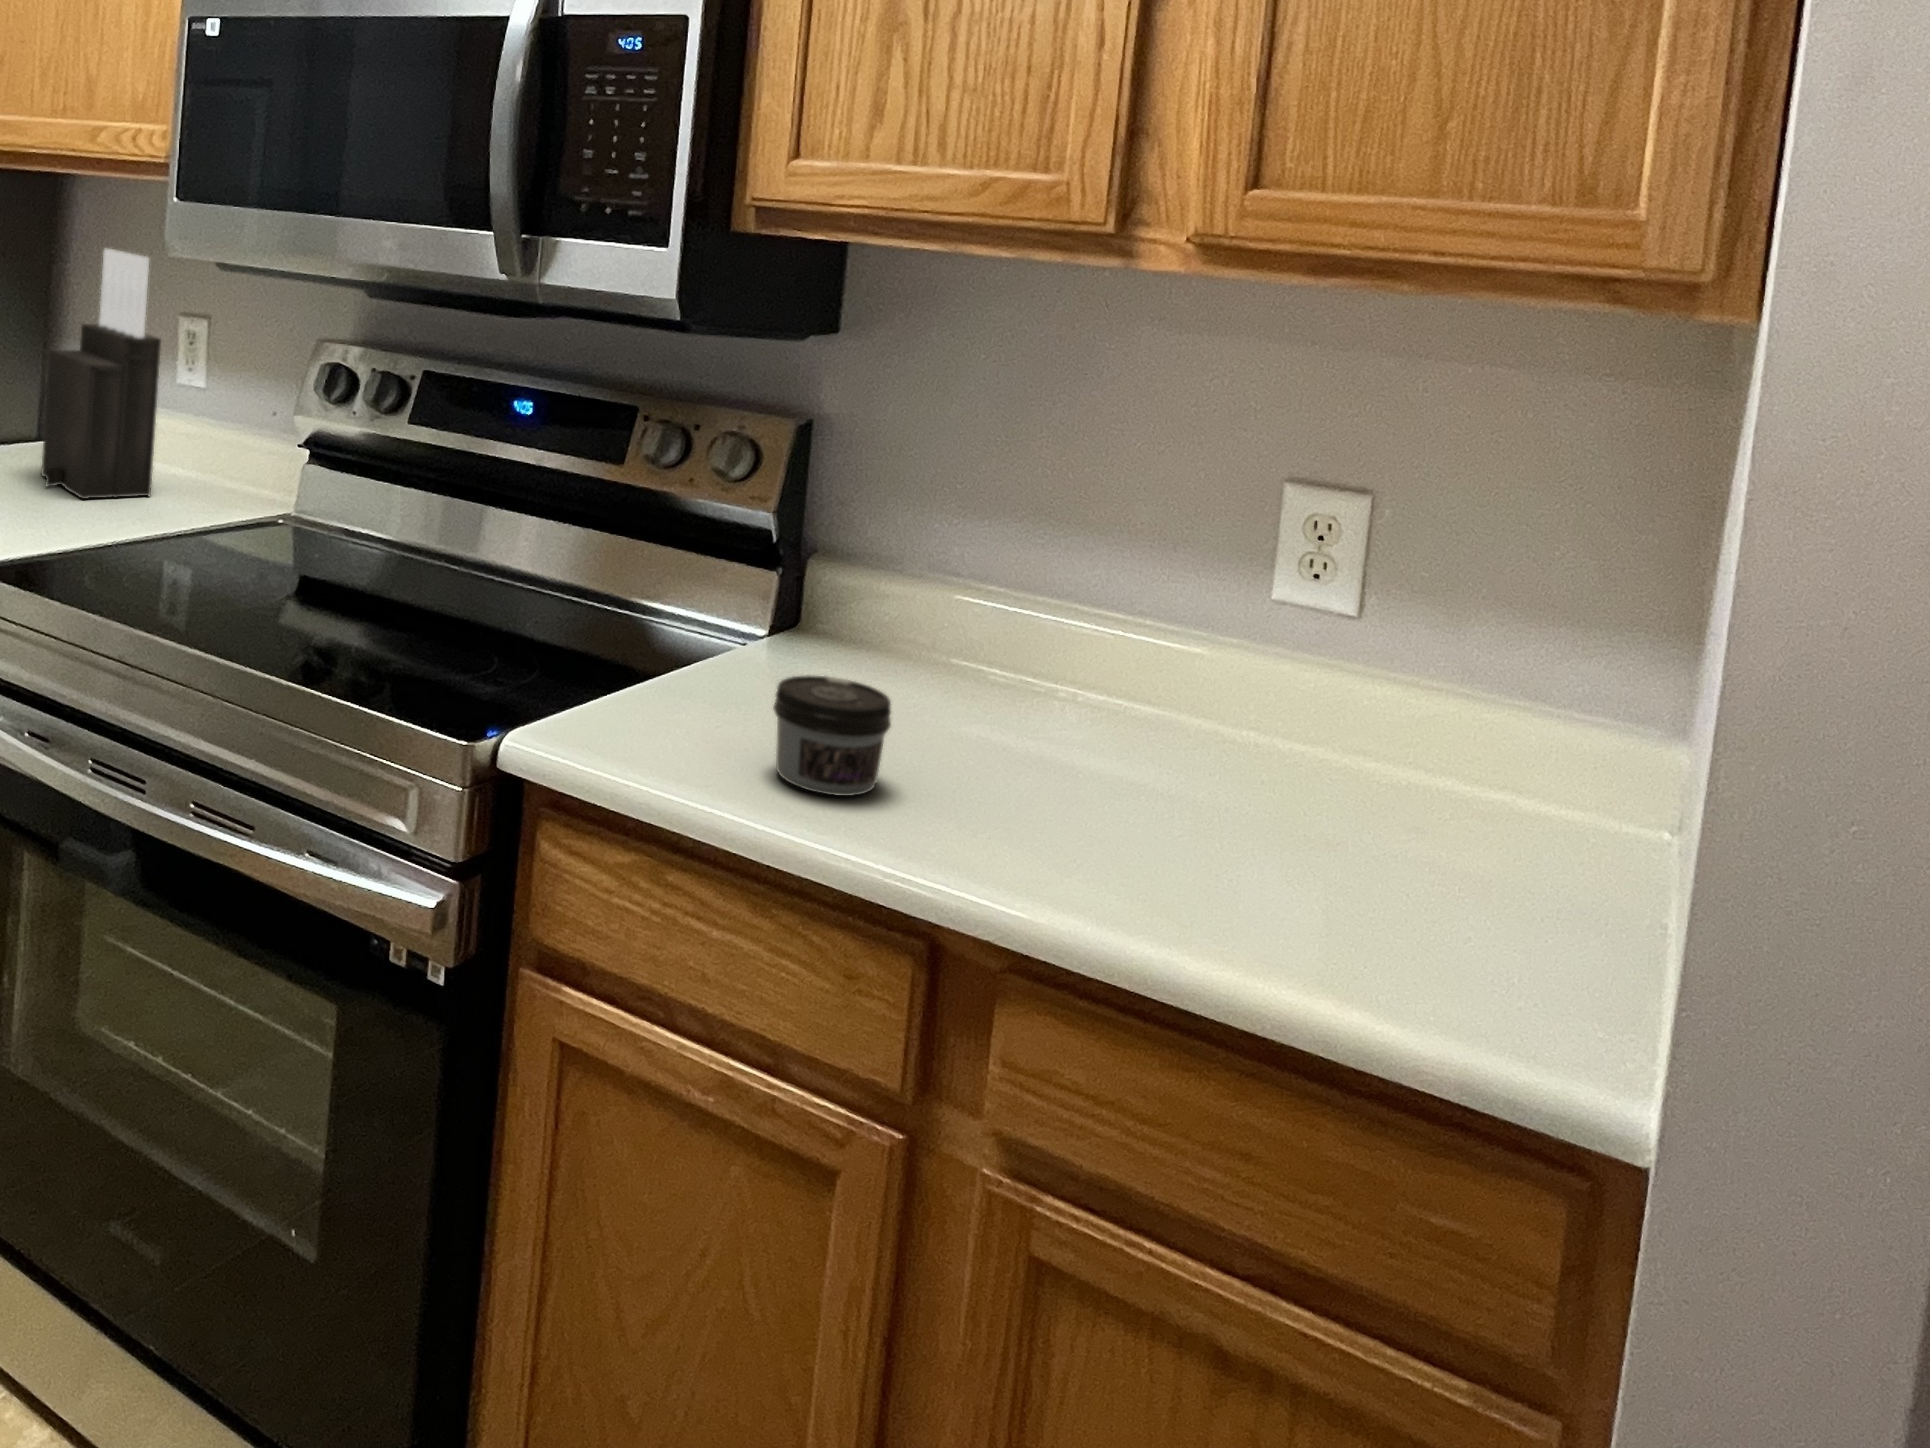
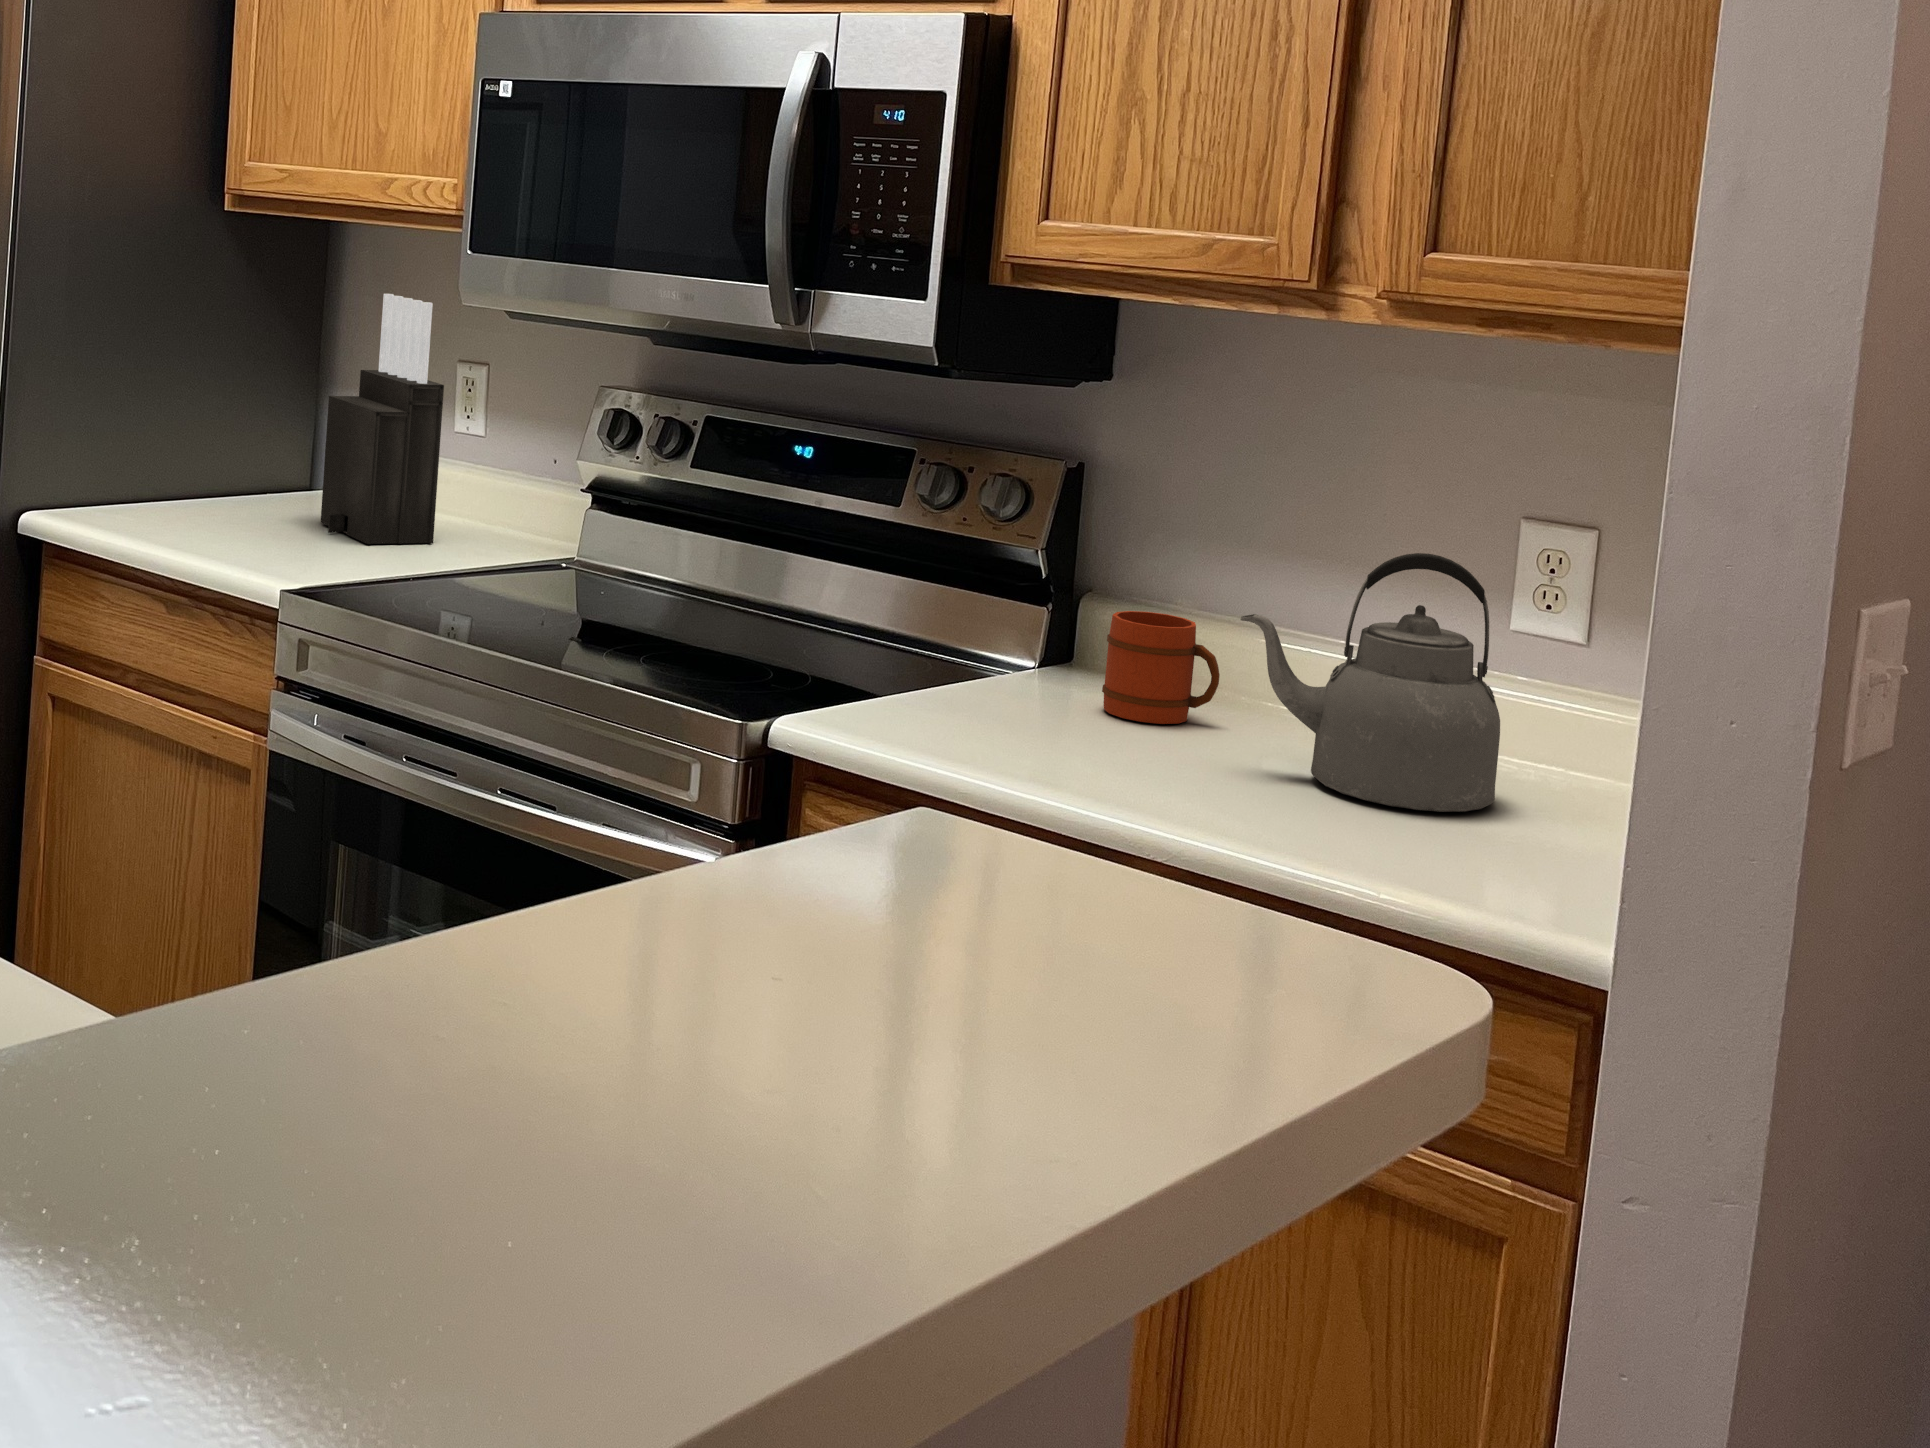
kettle: none [1025,531,1321,833] -> present [1241,553,1500,812]
mug: none [847,581,973,708] -> present [1102,611,1220,724]
jar: present [773,675,891,796] -> none [1008,677,1111,773]

